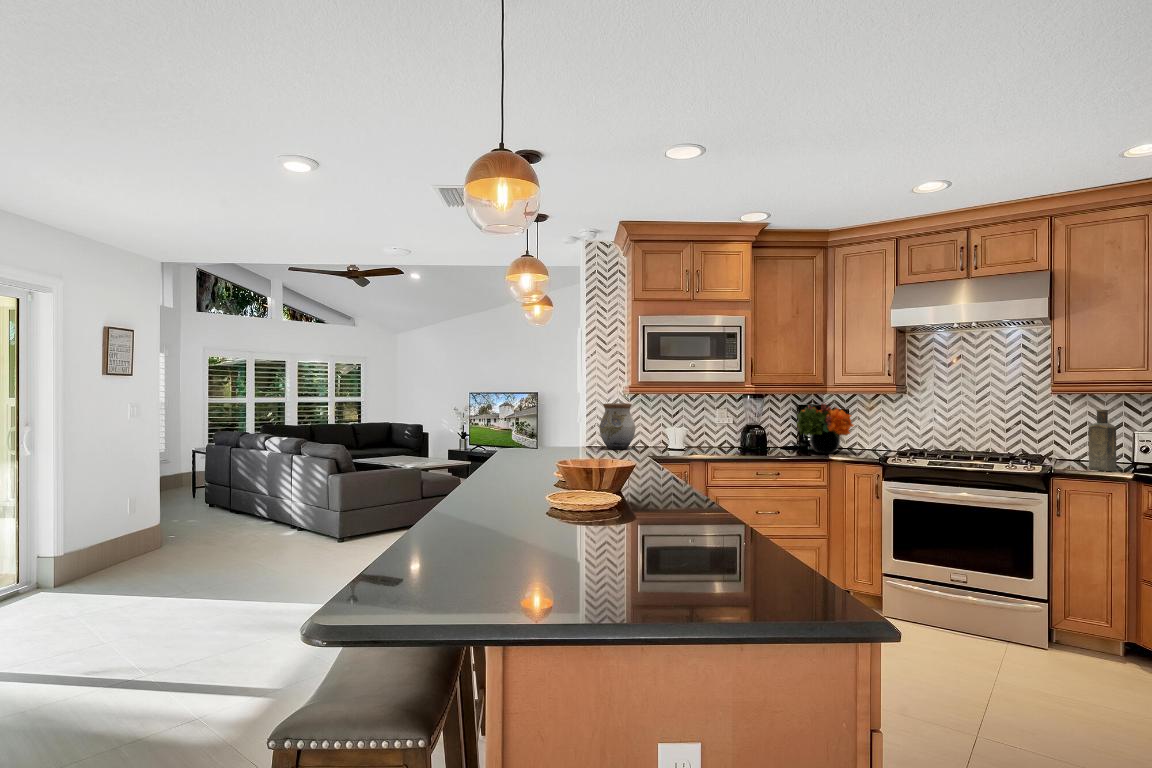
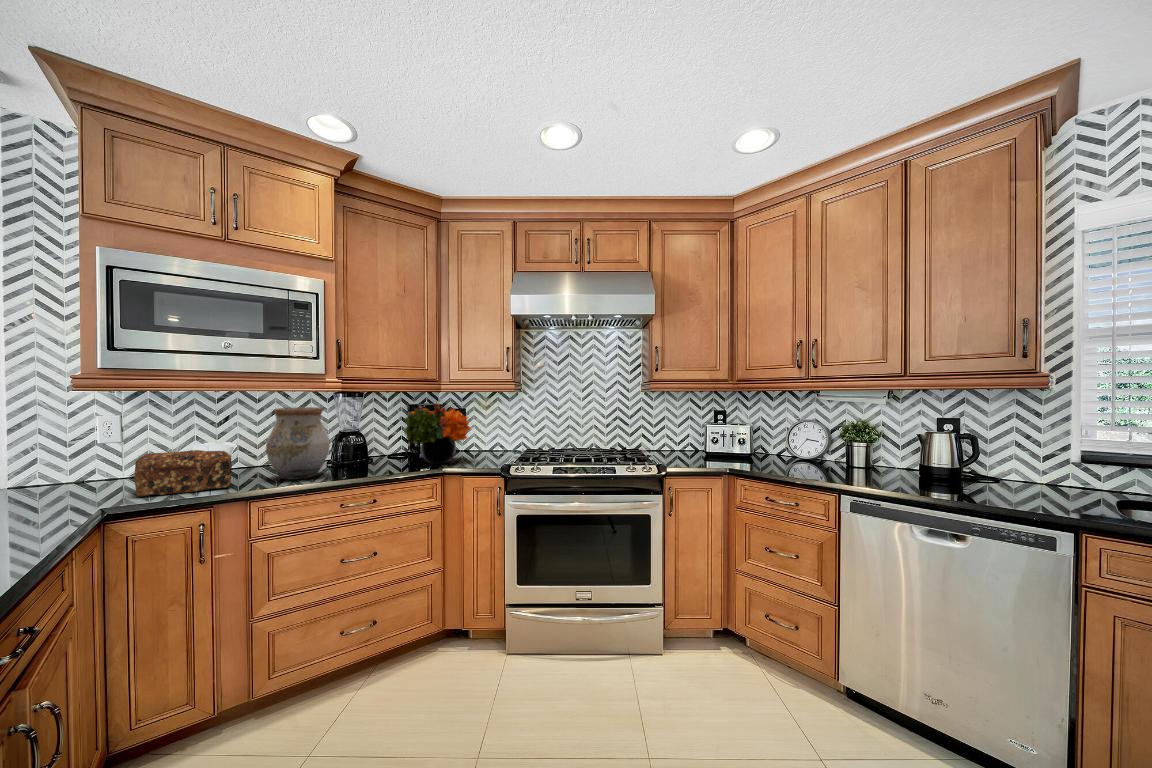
vase: present [599,403,635,449] -> present [266,407,330,480]
bottle: present [1088,410,1116,471] -> none [681,406,704,465]
bread loaf: none [643,429,689,454] -> present [135,450,232,497]

